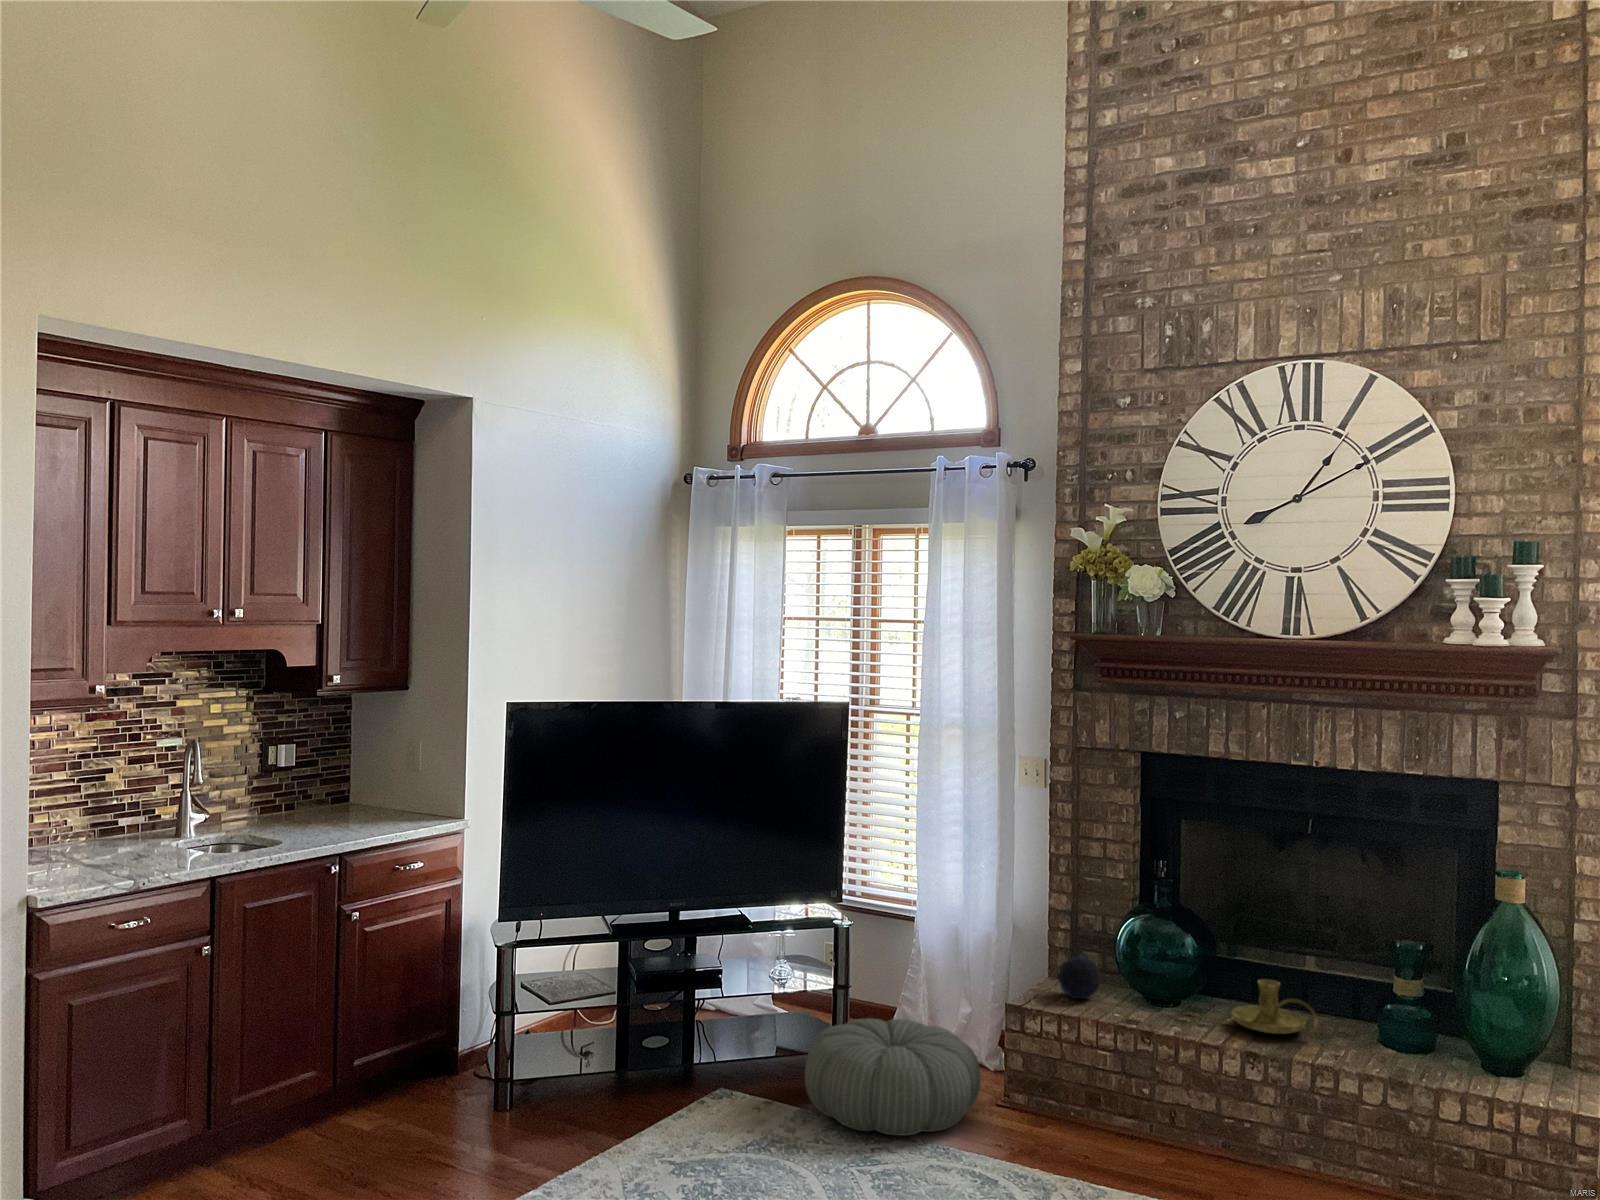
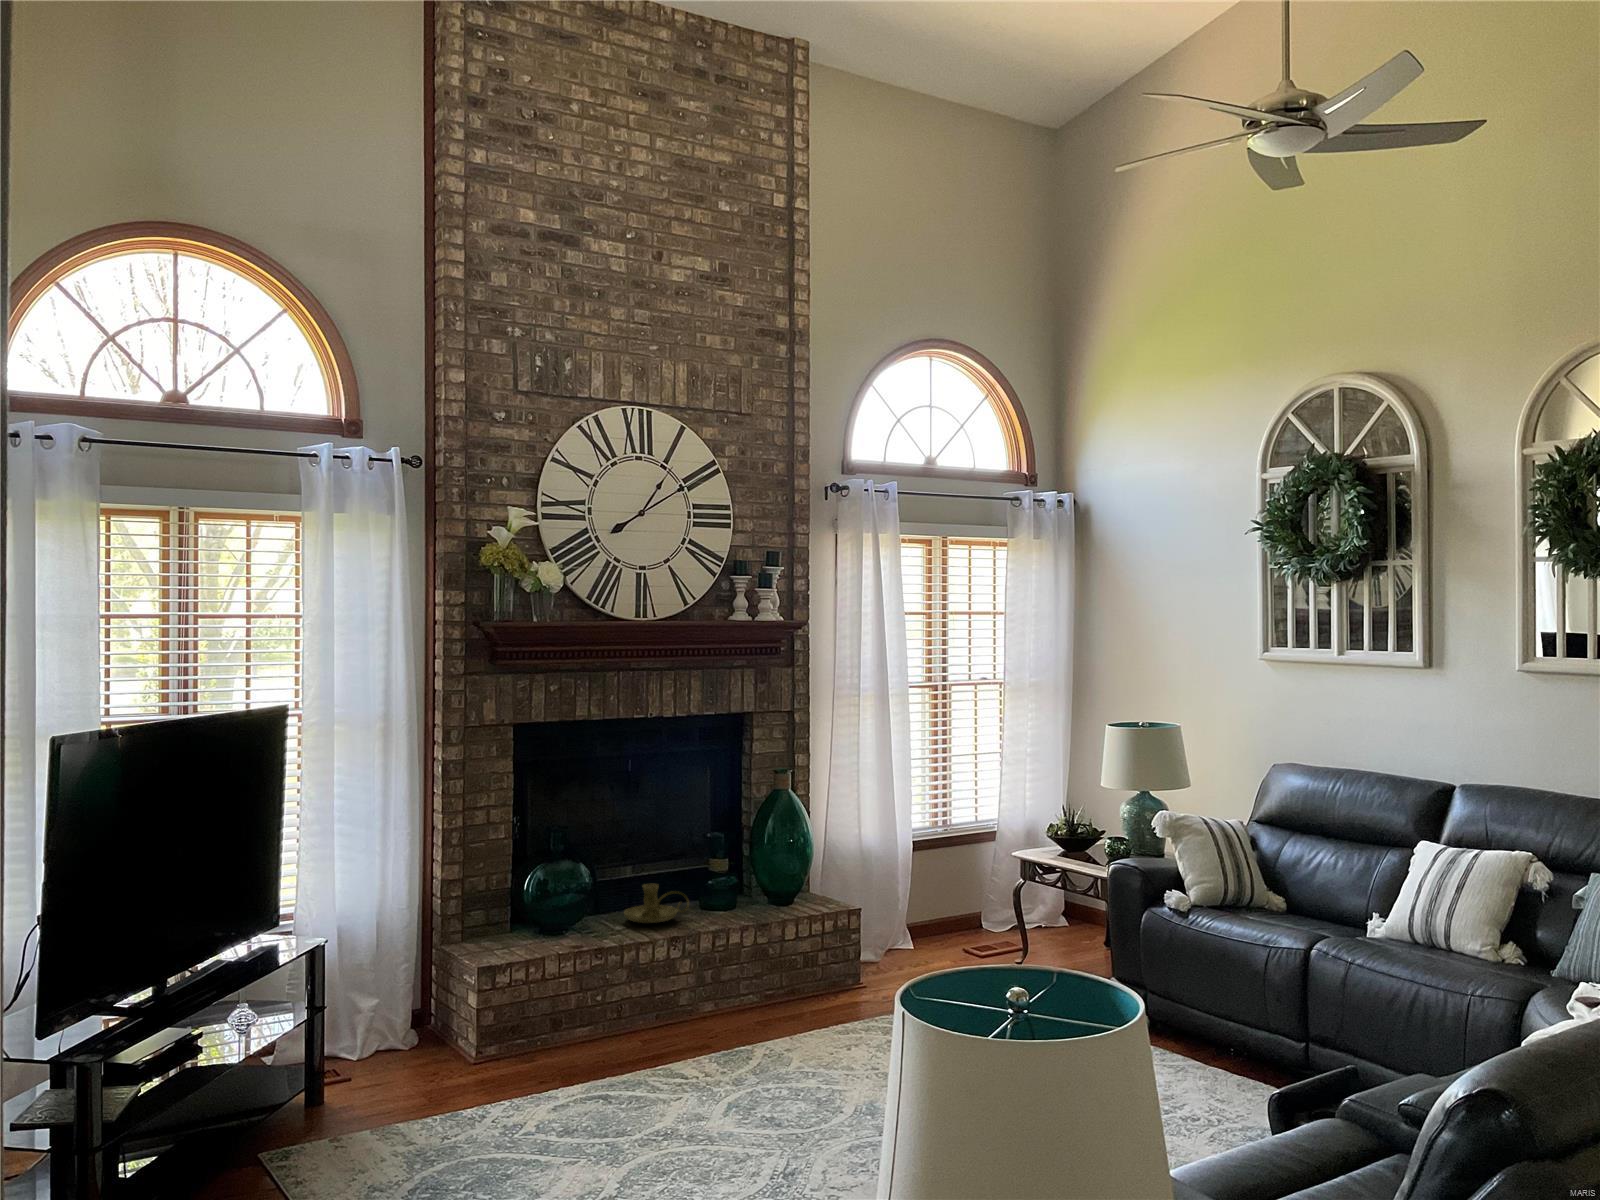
decorative orb: present [1058,956,1101,999] -> none [494,909,532,948]
pouf: present [805,1018,981,1136] -> none [328,1013,510,1131]

